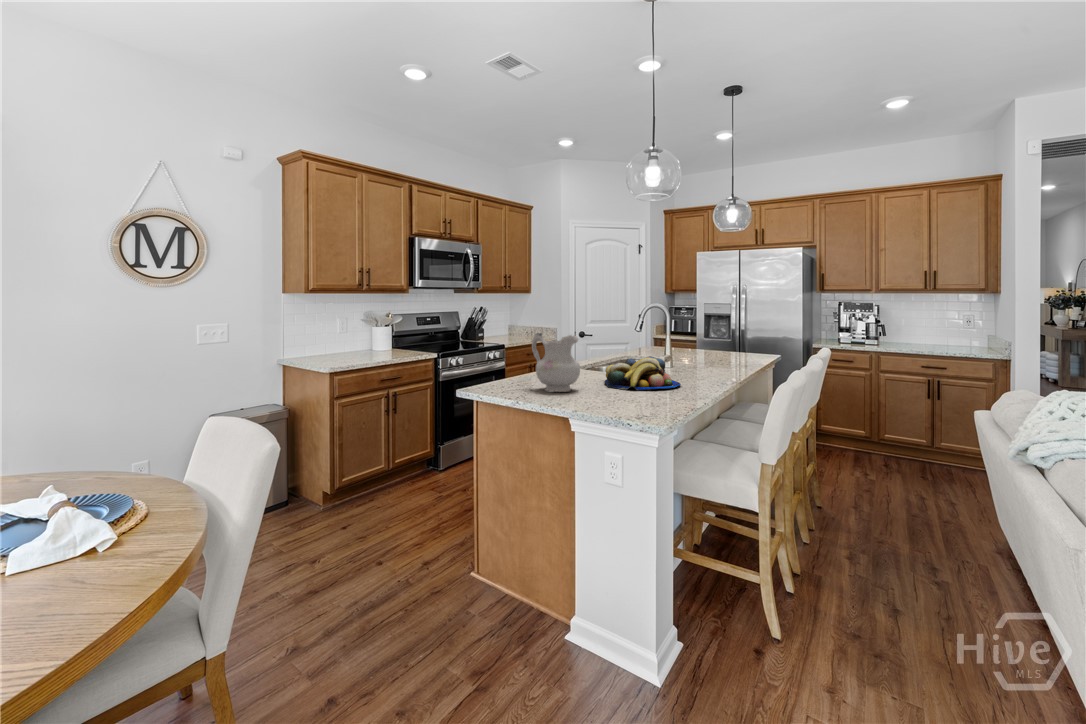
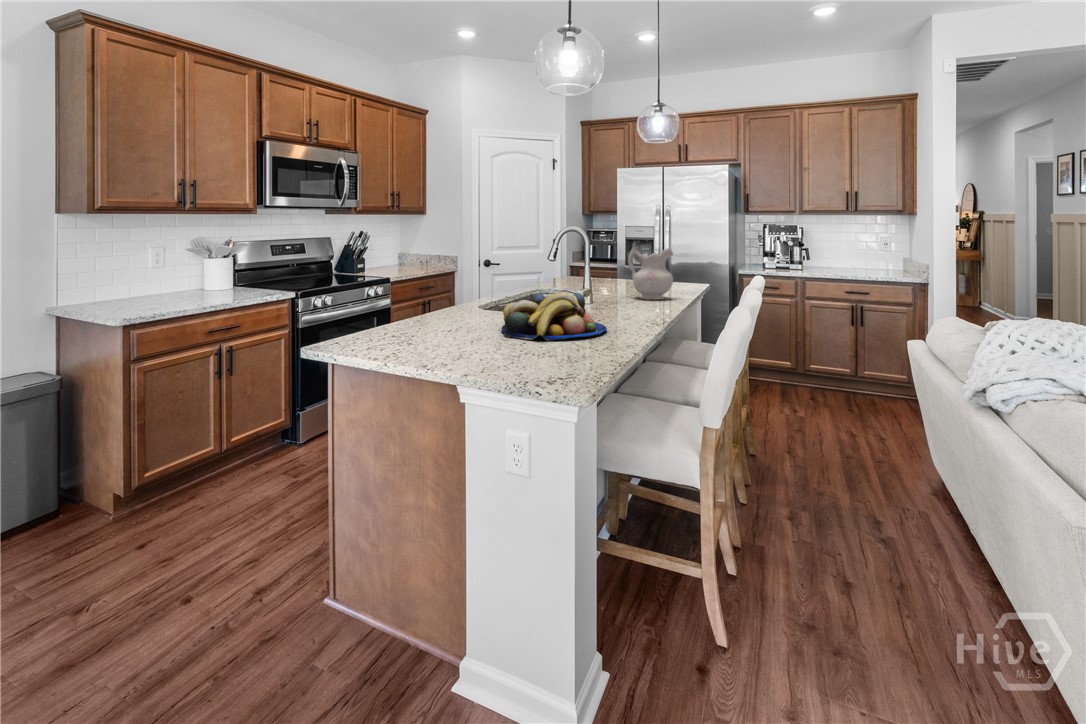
ceramic pitcher: present [532,333,580,392] -> present [628,248,673,299]

